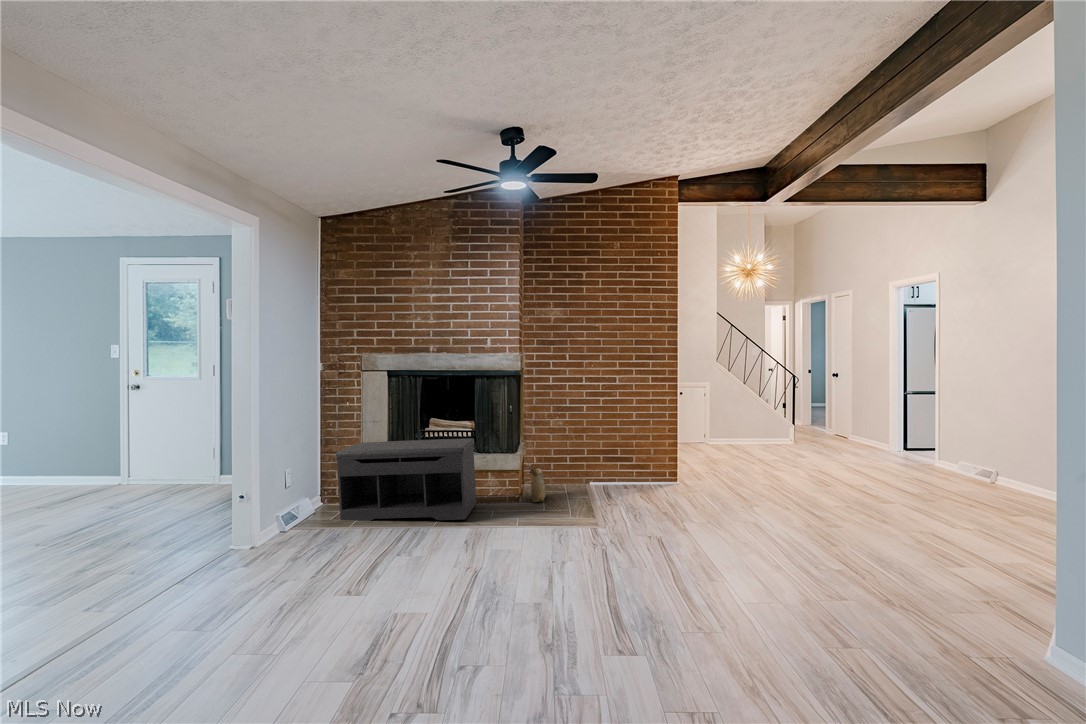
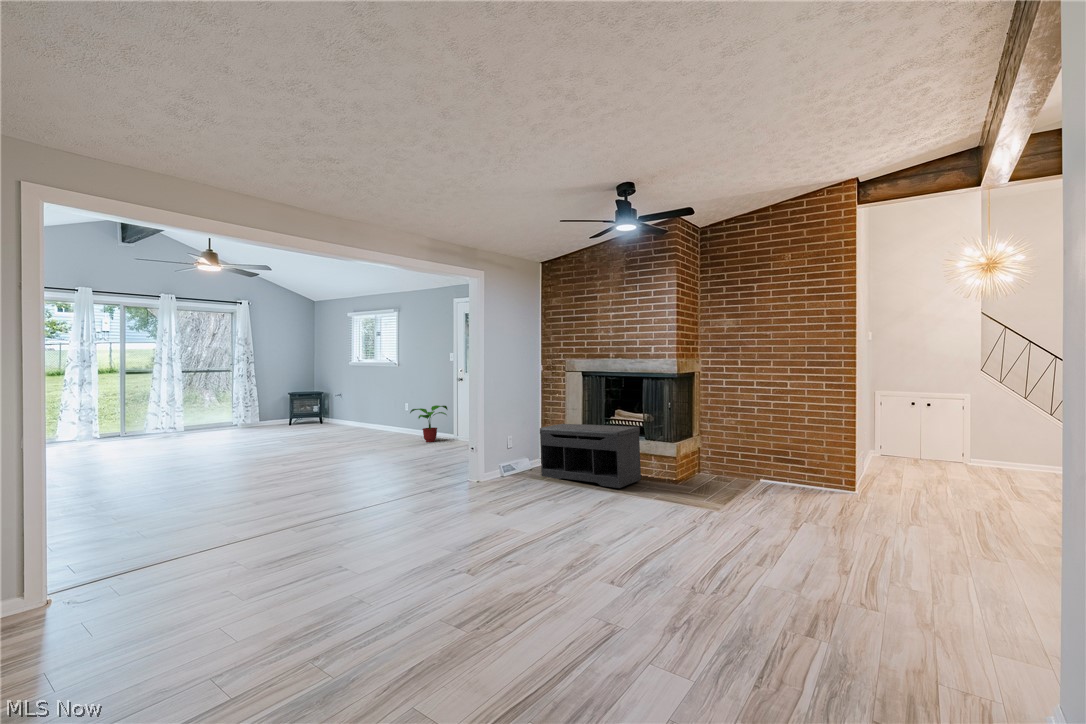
potted plant: none [29,430,115,493] -> present [410,405,448,442]
woven basket: present [529,458,546,502] -> none [686,447,707,486]

